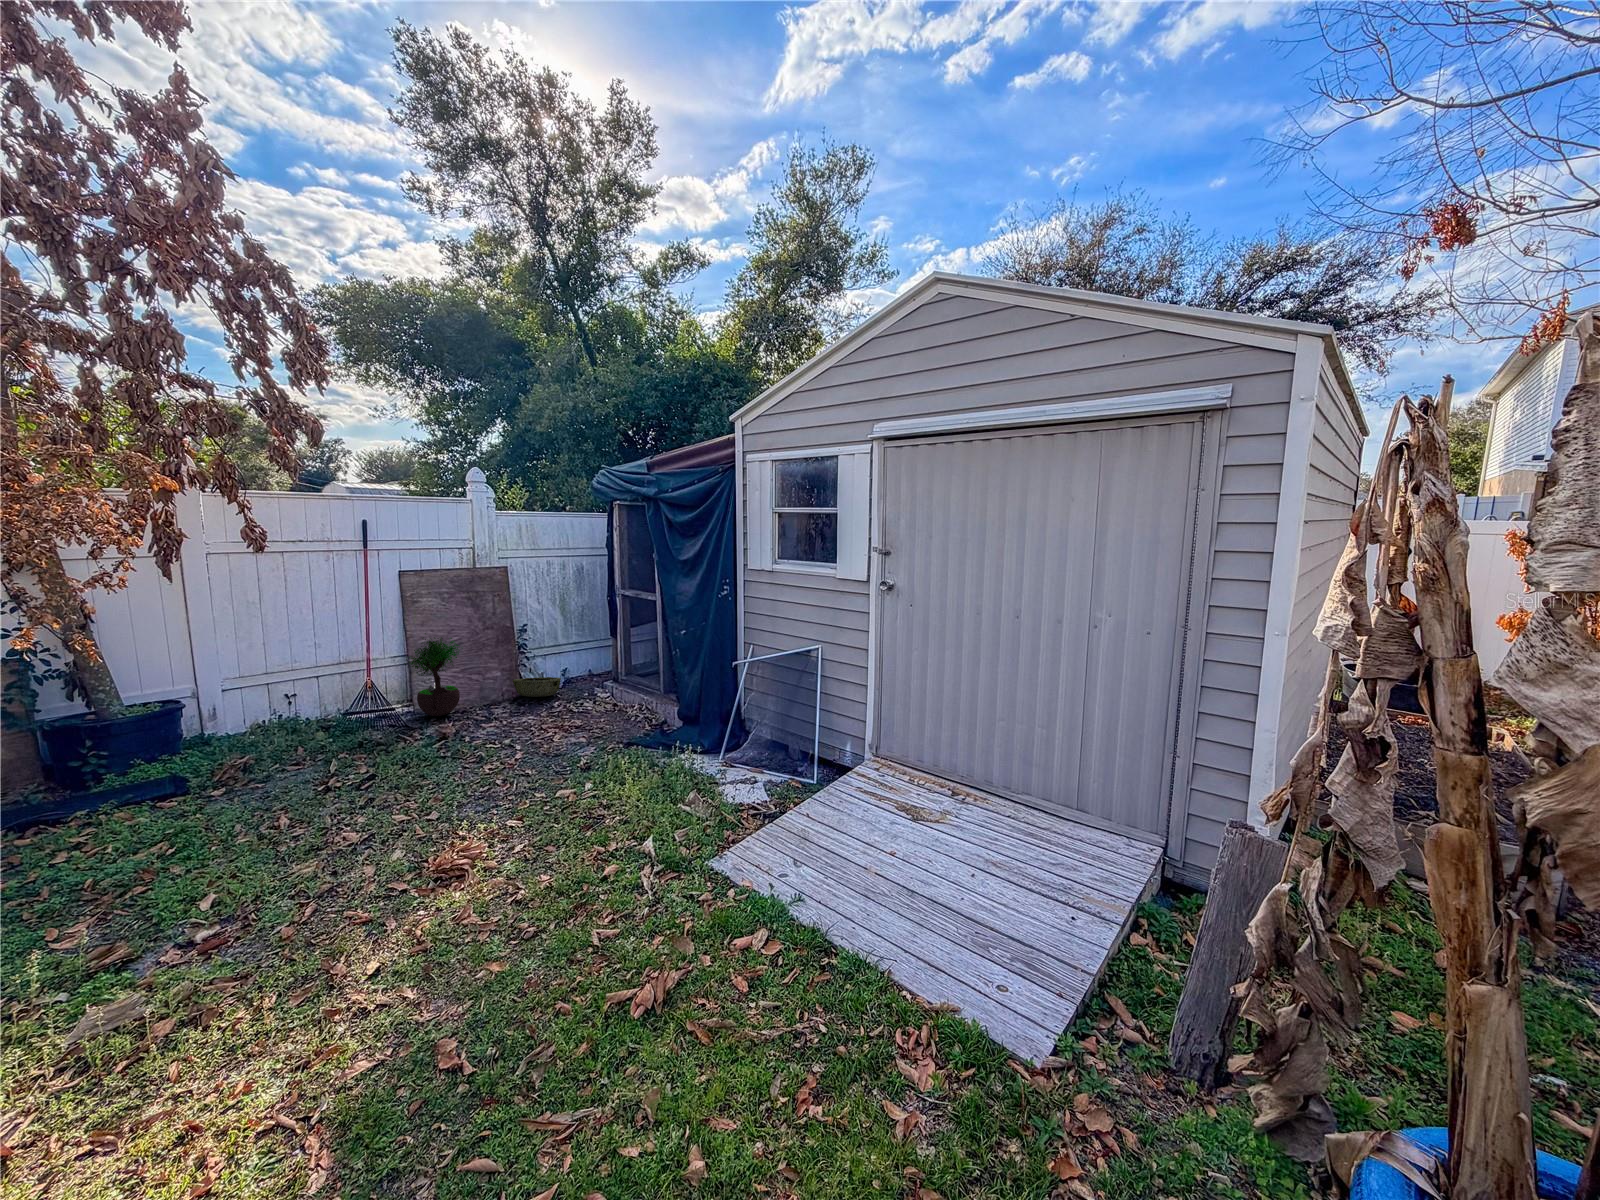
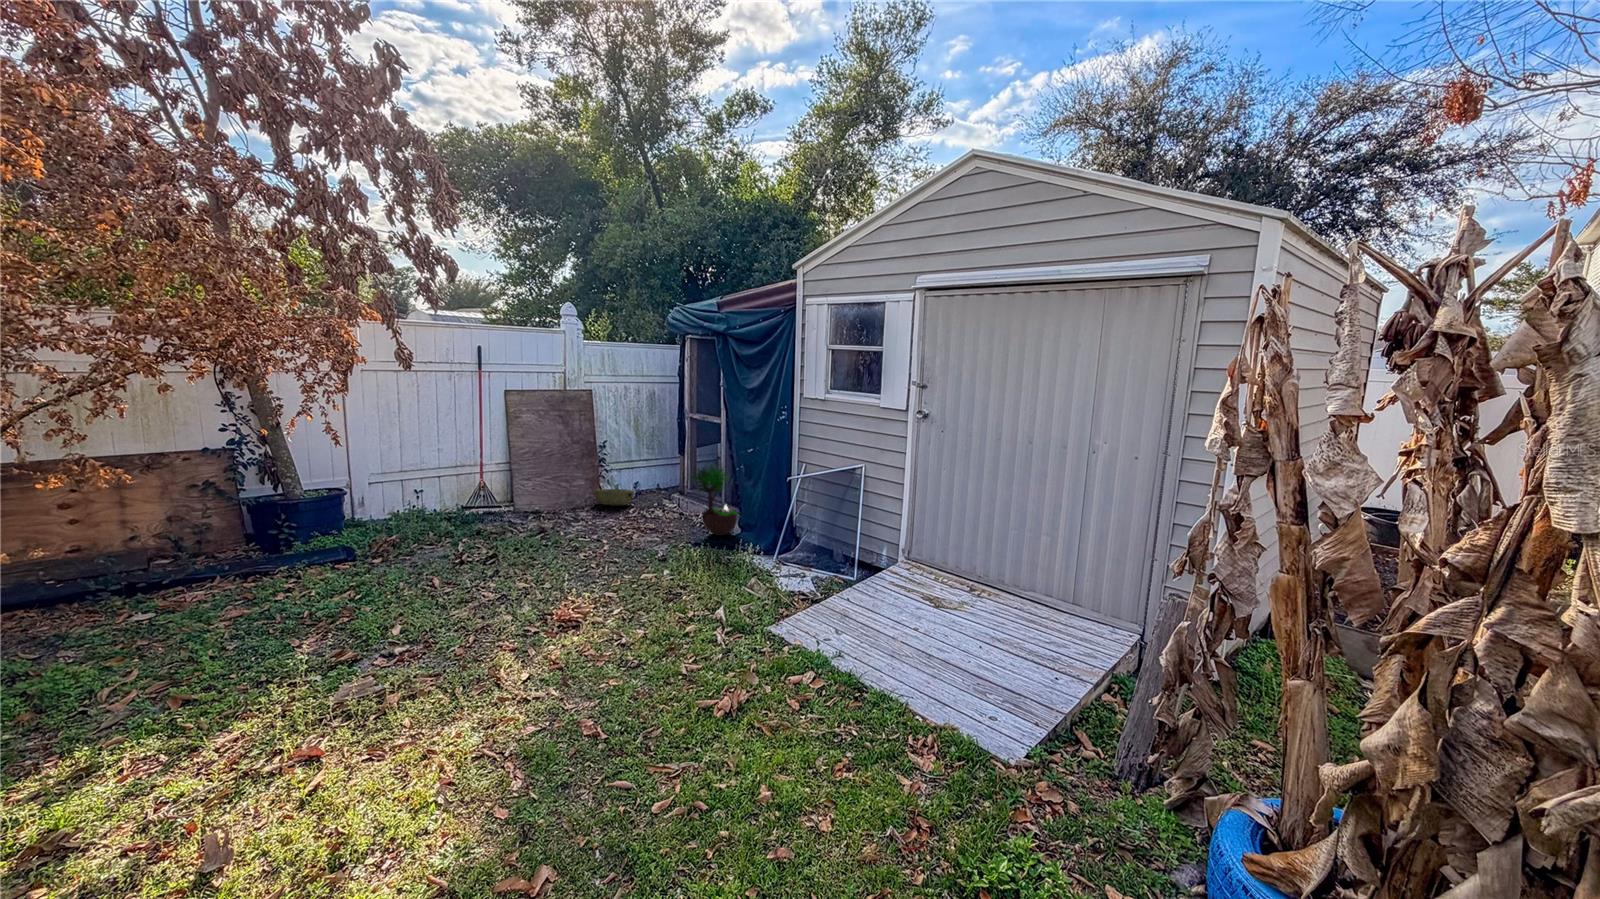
potted tree: present [404,633,460,716] -> present [690,465,737,535]

